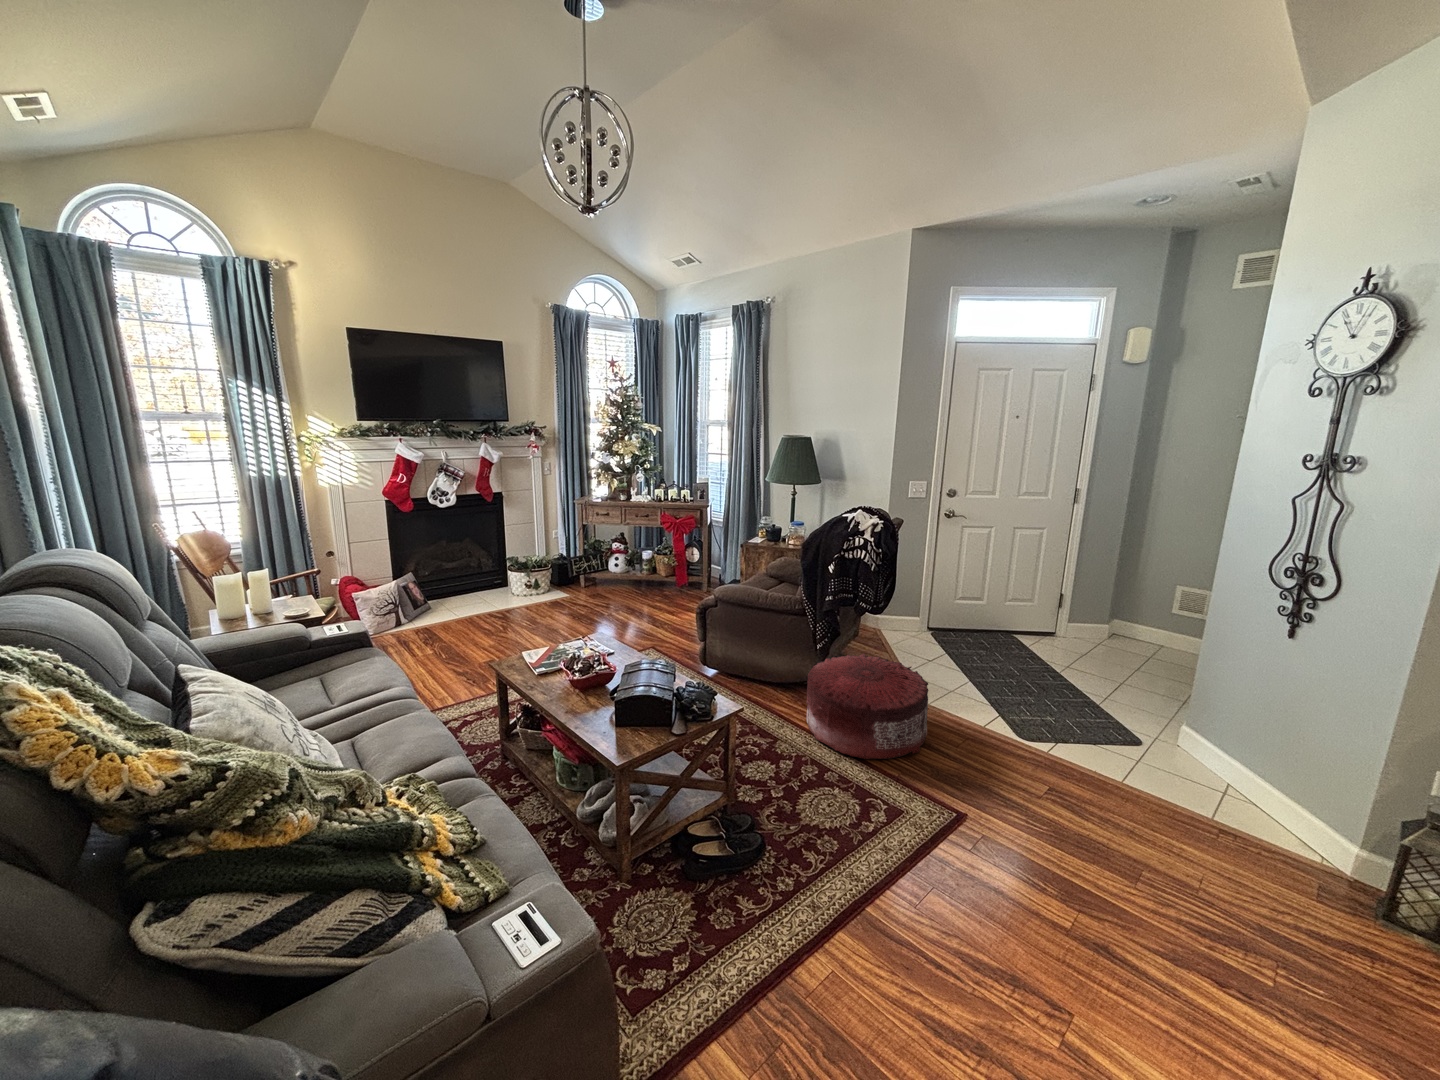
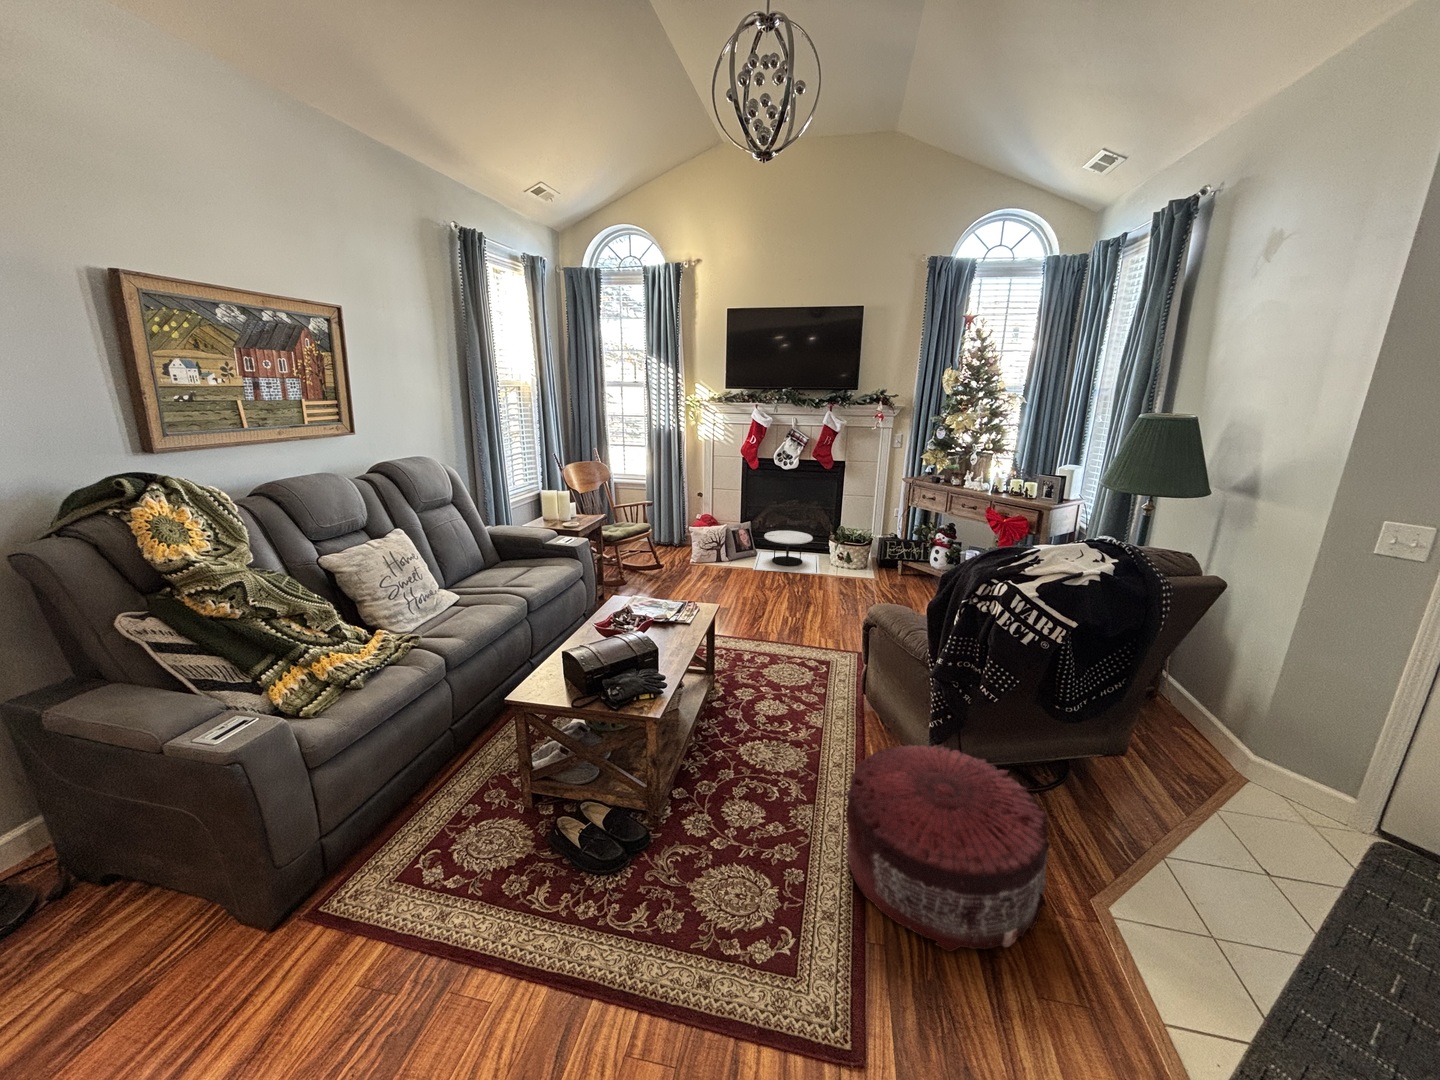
side table: none [423,572,520,622] -> present [753,531,819,574]

